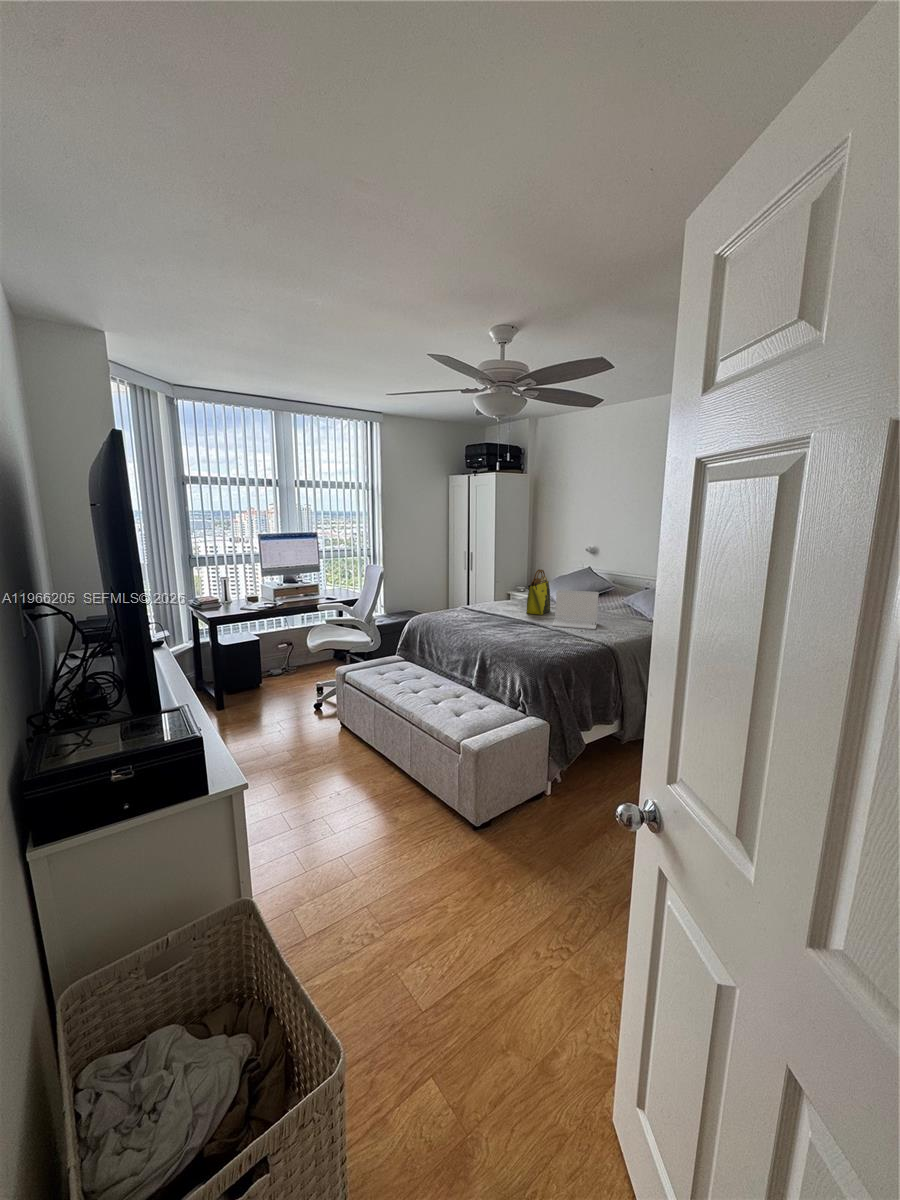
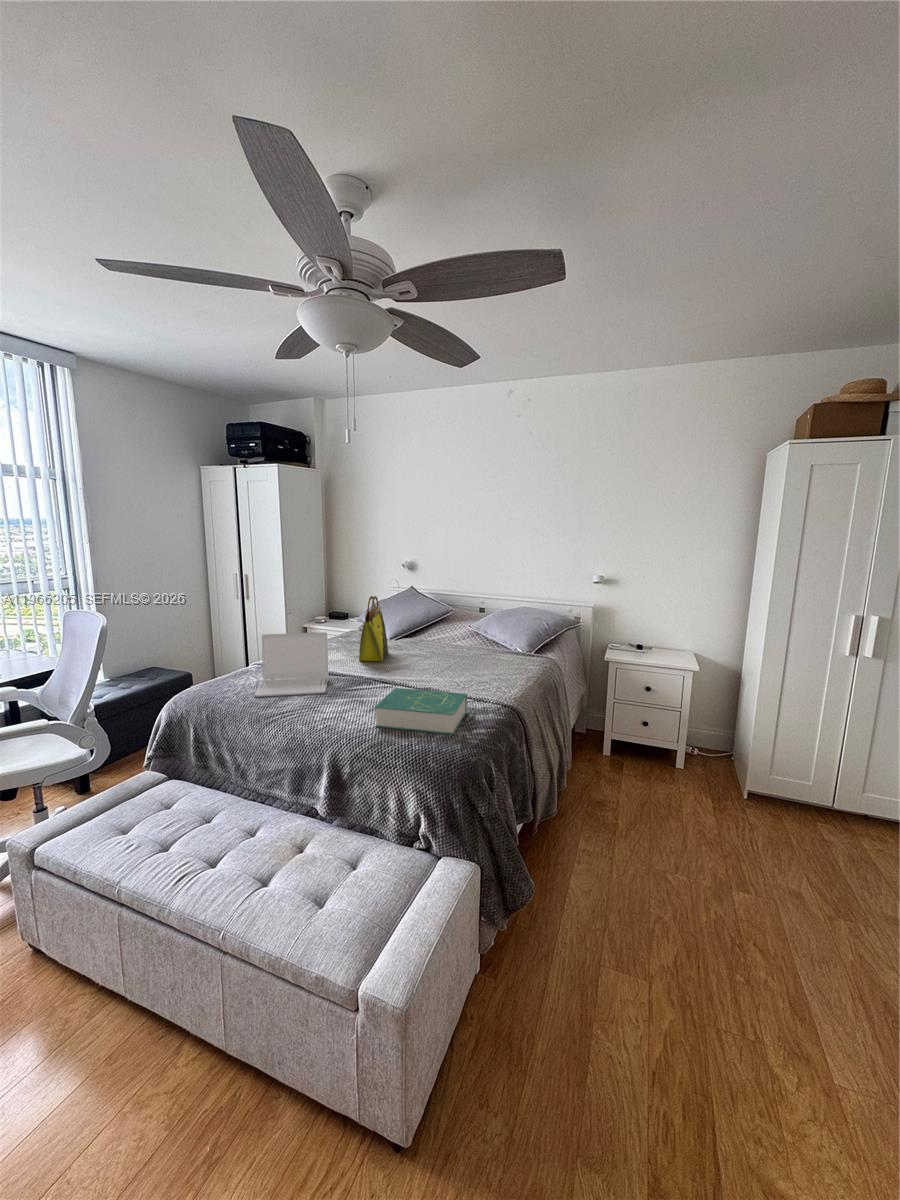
laptop: present [552,590,599,629] -> present [255,632,328,697]
book: none [510,625,572,653] -> present [375,688,467,734]

